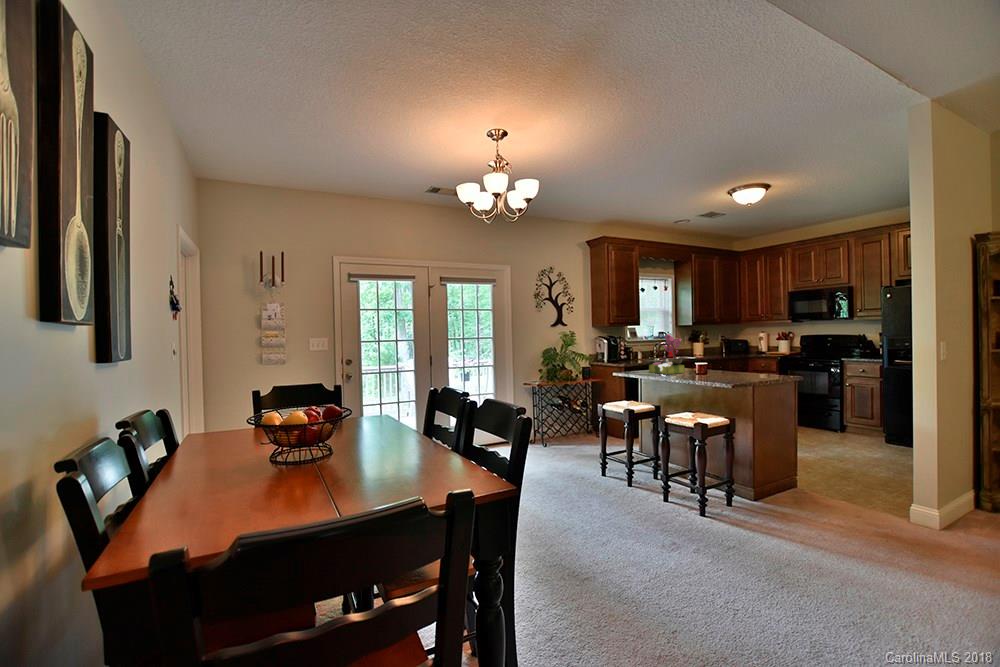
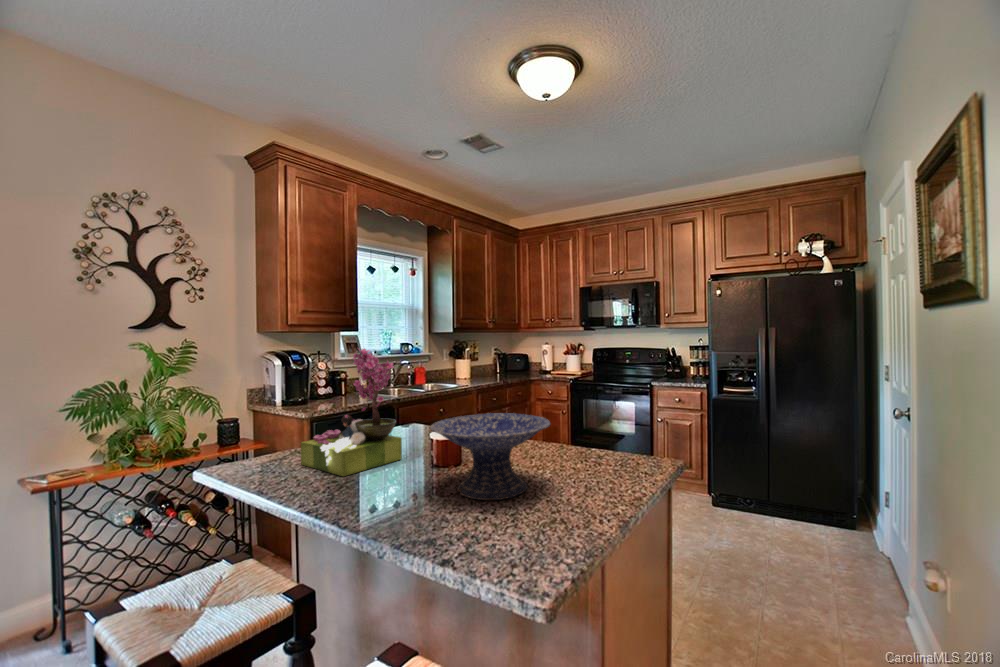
decorative bowl: none [699,356,741,378] -> present [430,413,551,500]

